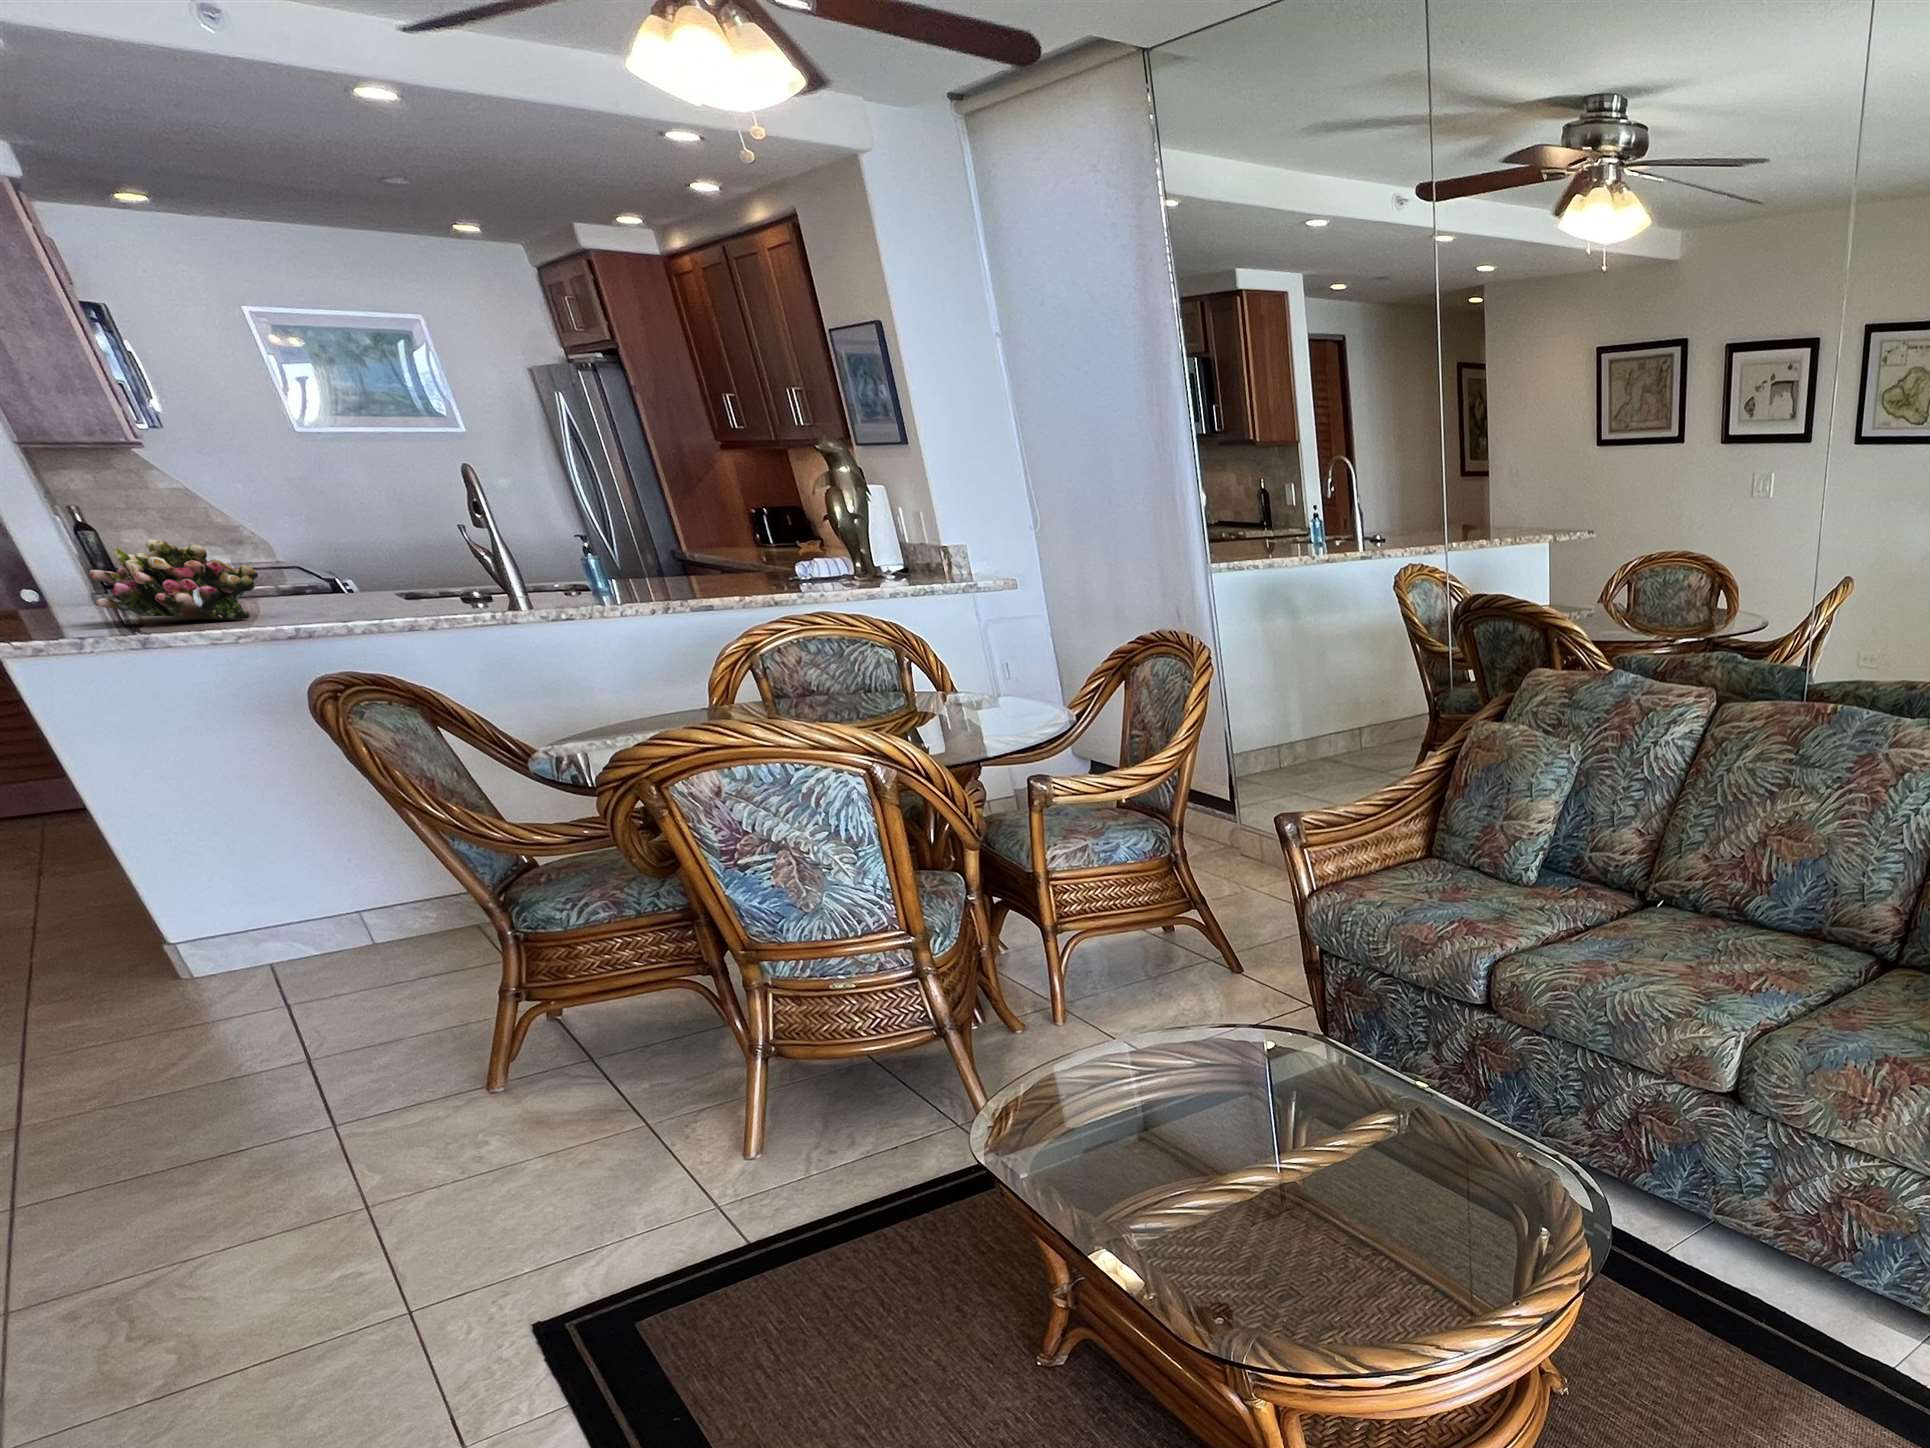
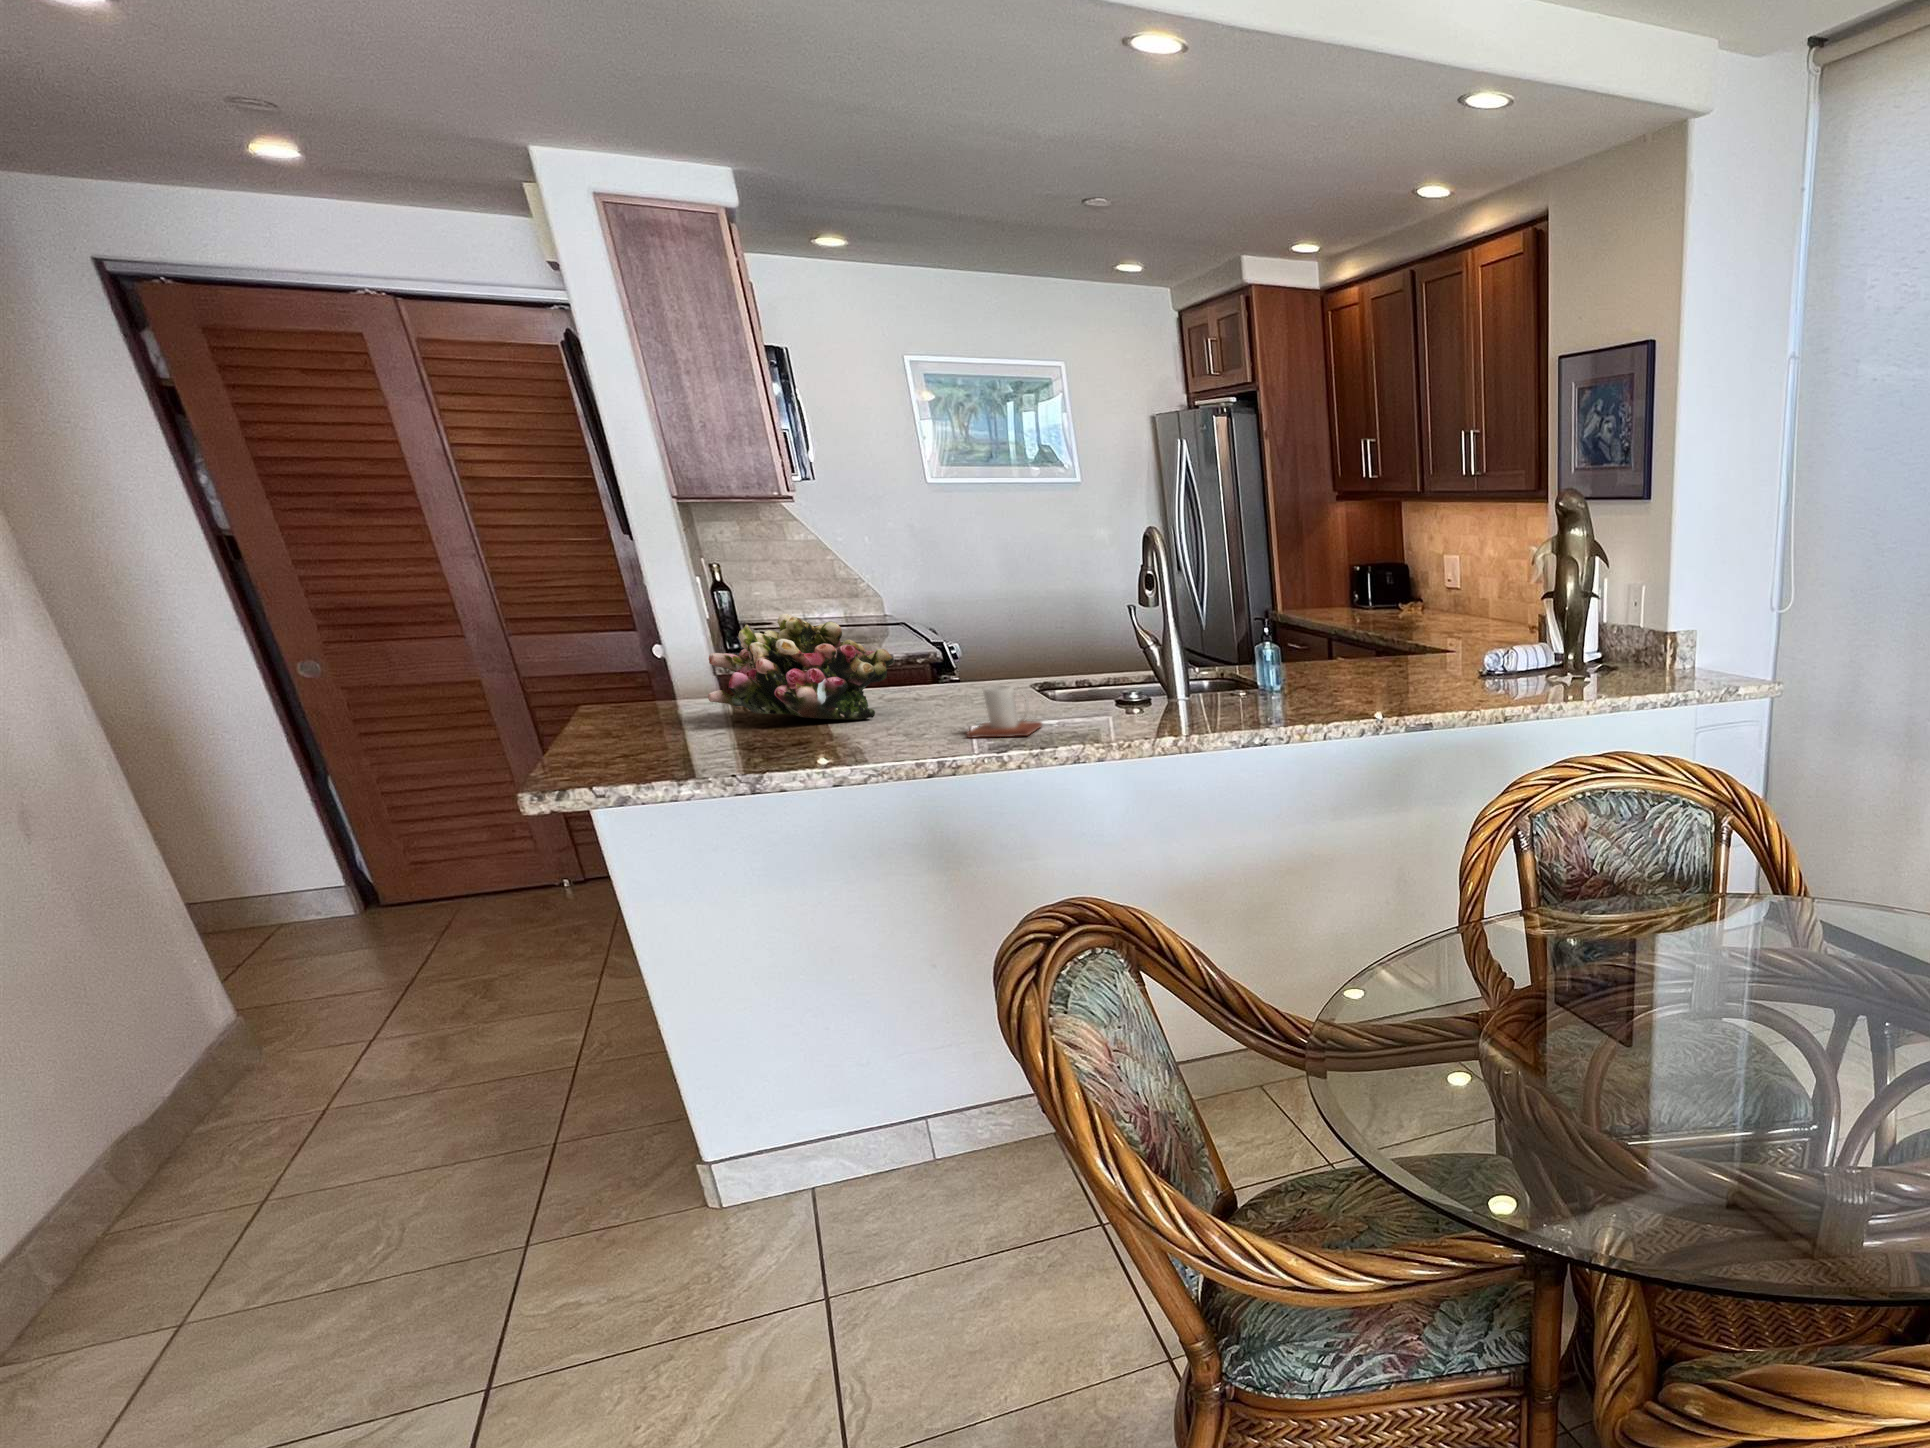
mug: none [326,587,394,625] -> present [967,686,1042,738]

